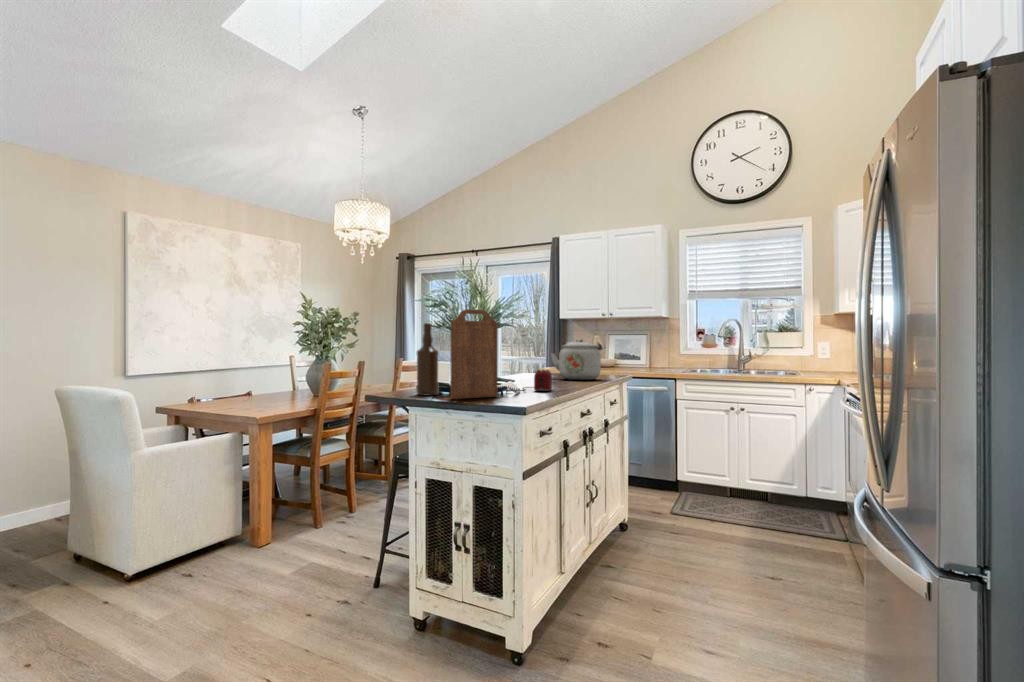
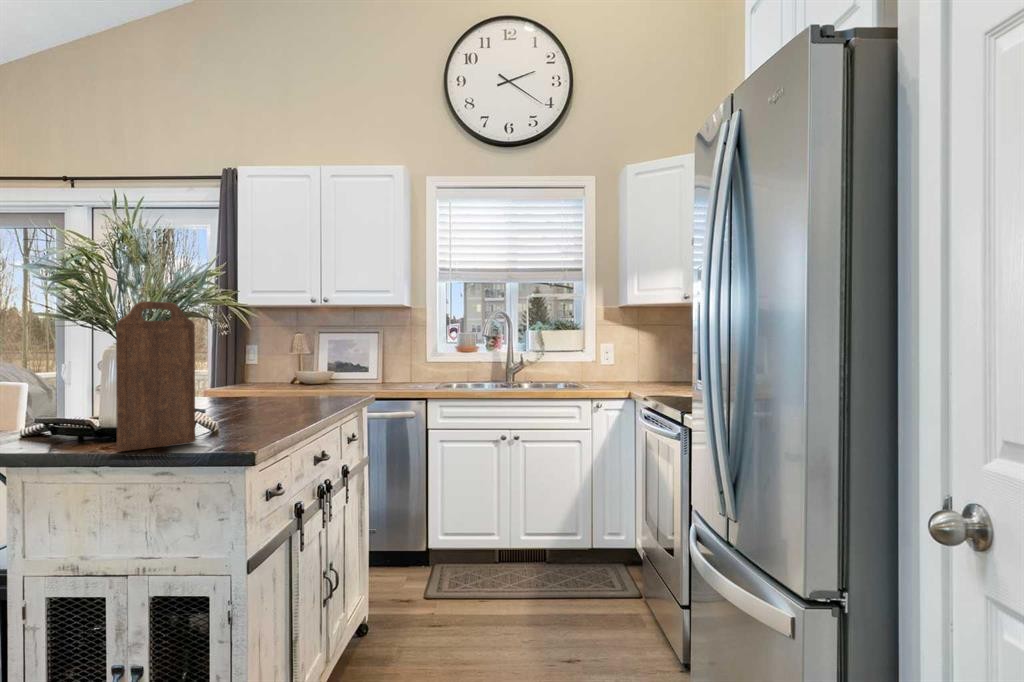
bottle: present [416,323,439,395] -> none [40,323,83,449]
kettle: present [551,339,602,380] -> none [246,343,329,408]
toaster: present [504,370,552,393] -> none [197,395,272,436]

